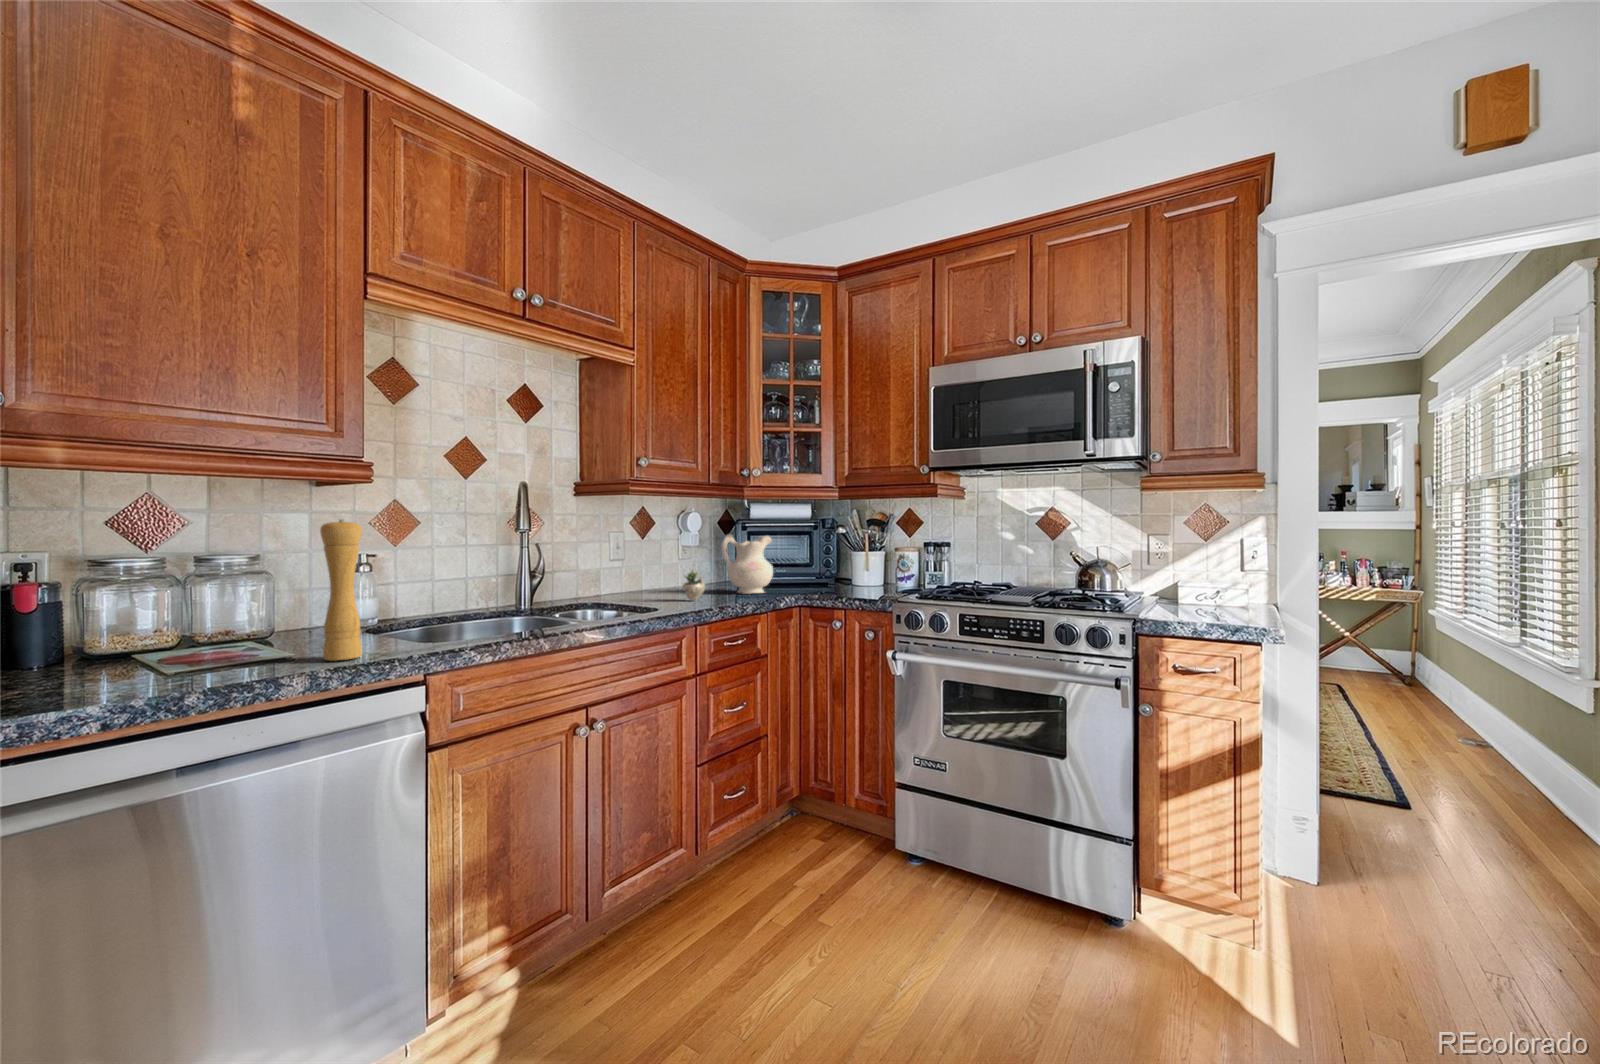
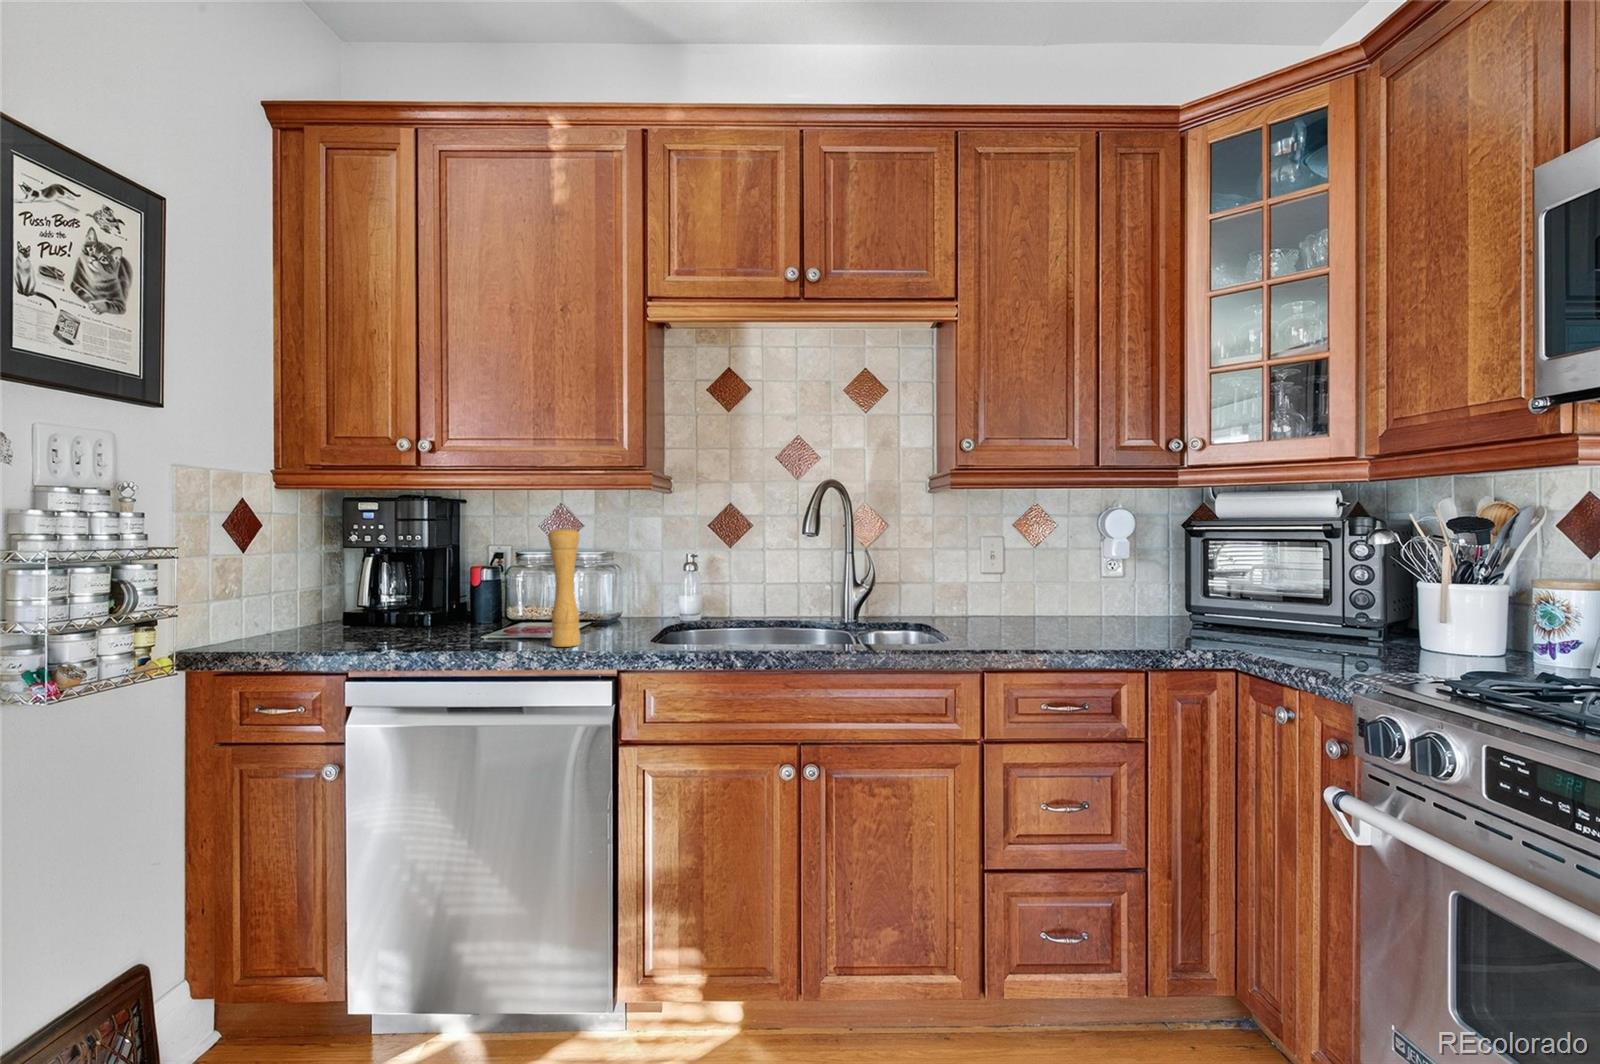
ceramic pitcher: present [721,535,773,594] -> none [1131,539,1217,634]
succulent plant: present [683,570,705,600] -> none [1028,587,1066,633]

